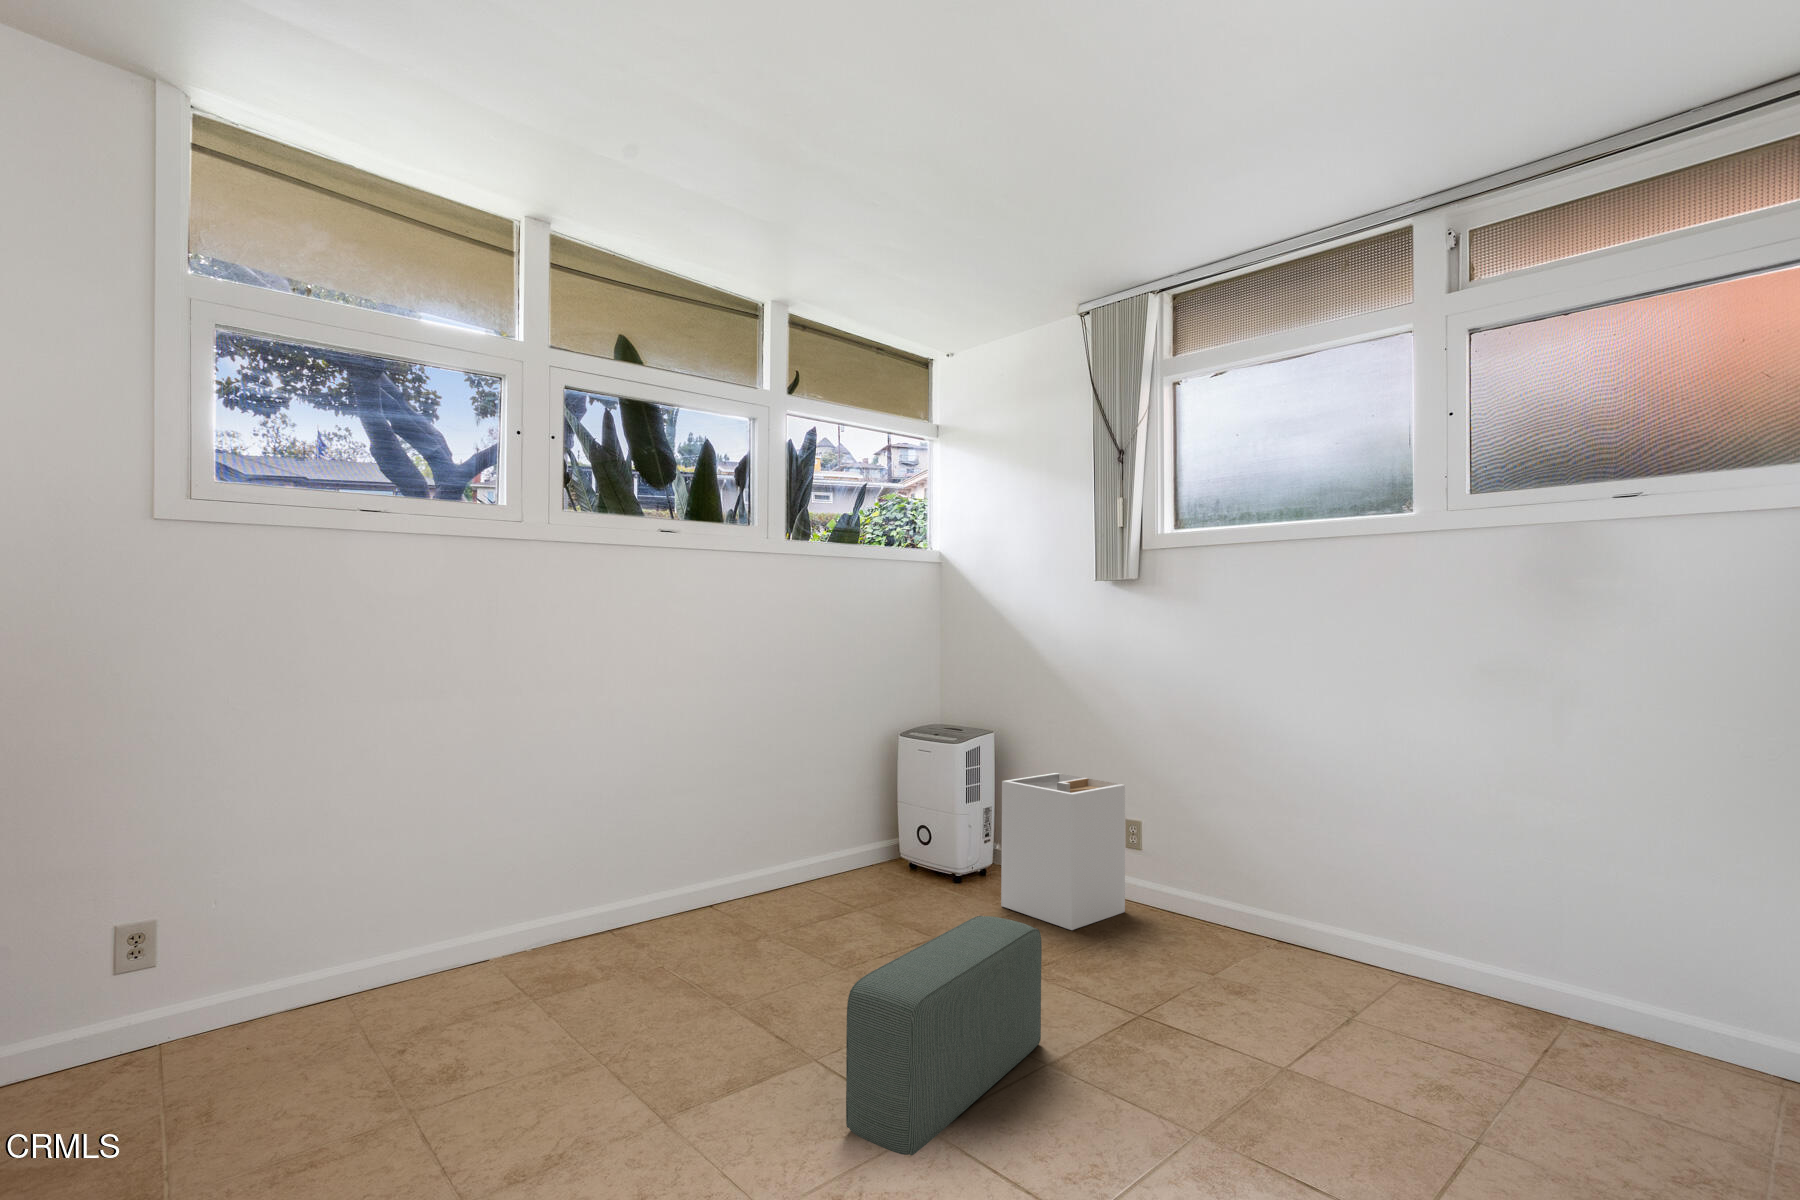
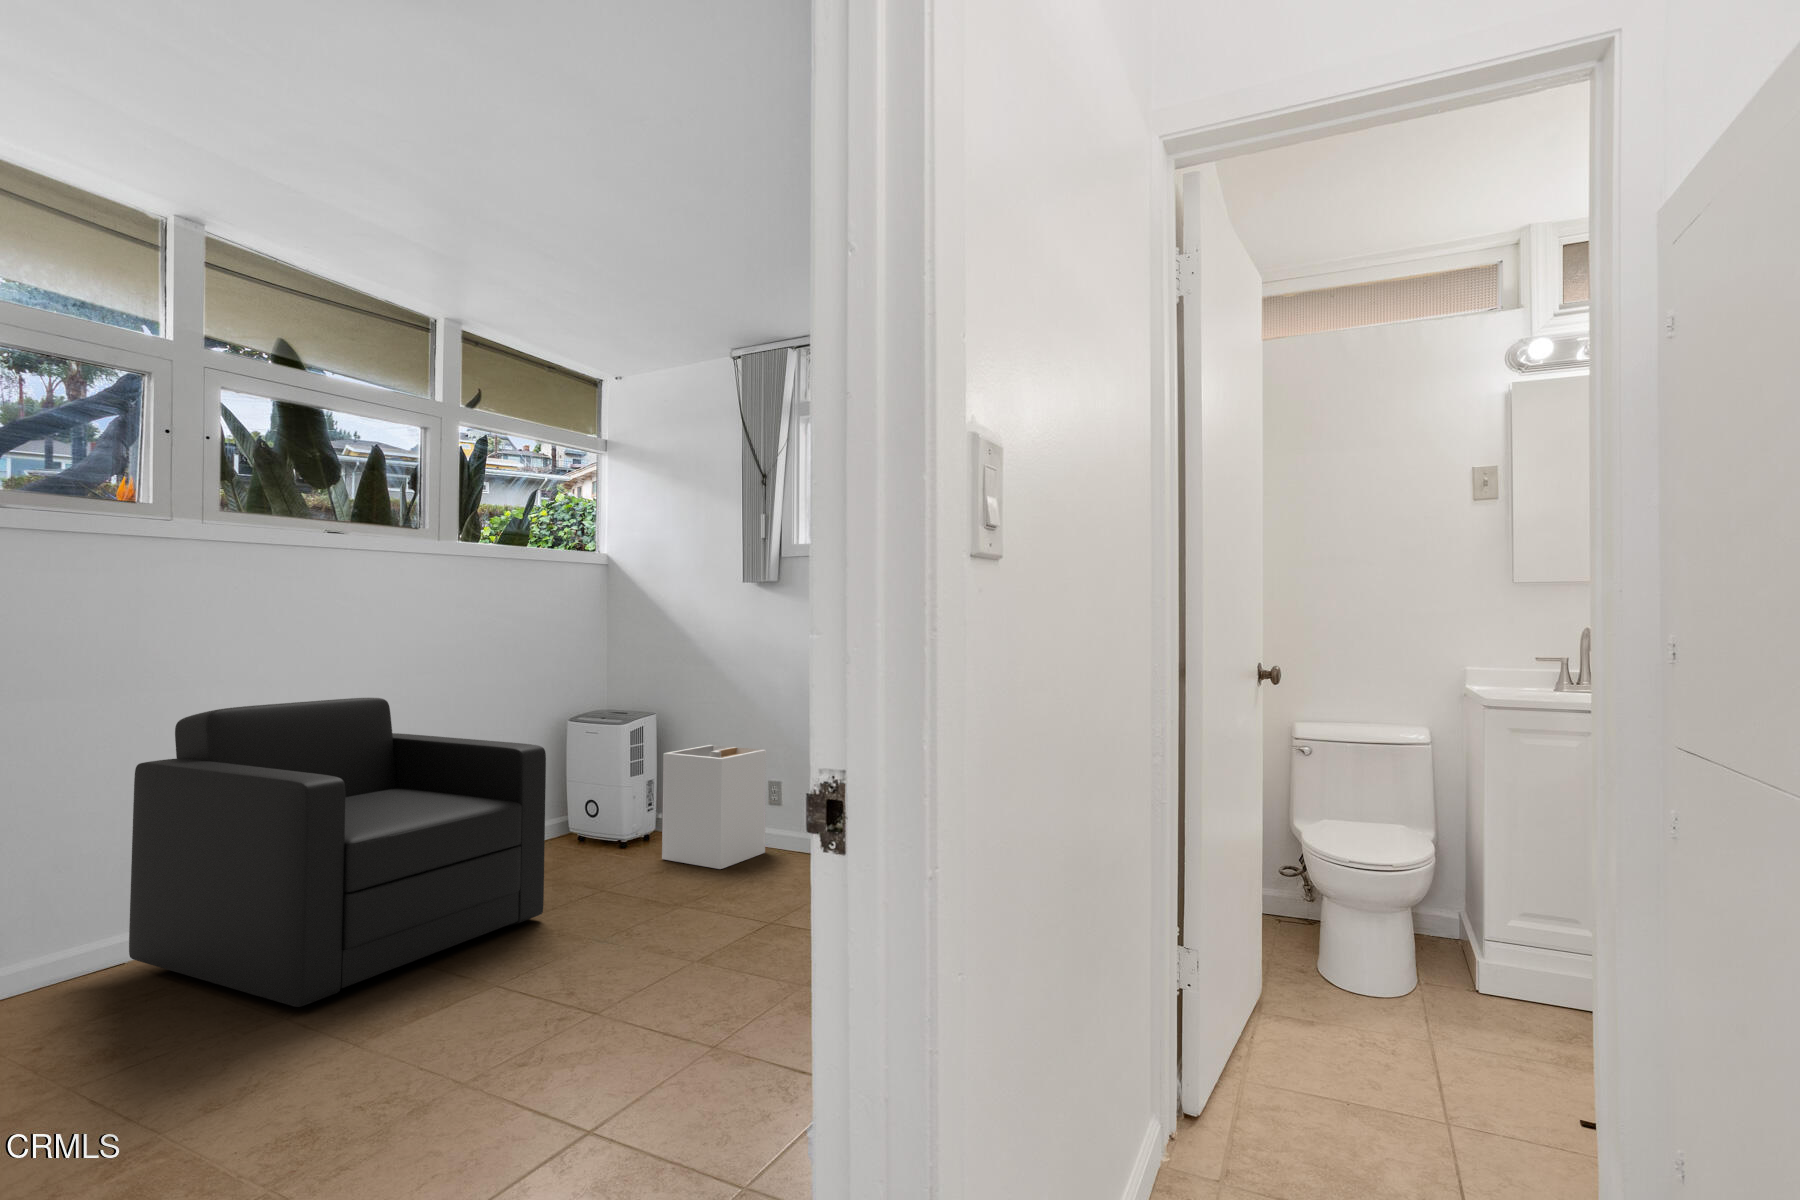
armchair: none [479,705,869,1064] -> present [129,698,546,1007]
pouf: present [846,916,1042,1155] -> none [535,852,692,1019]

